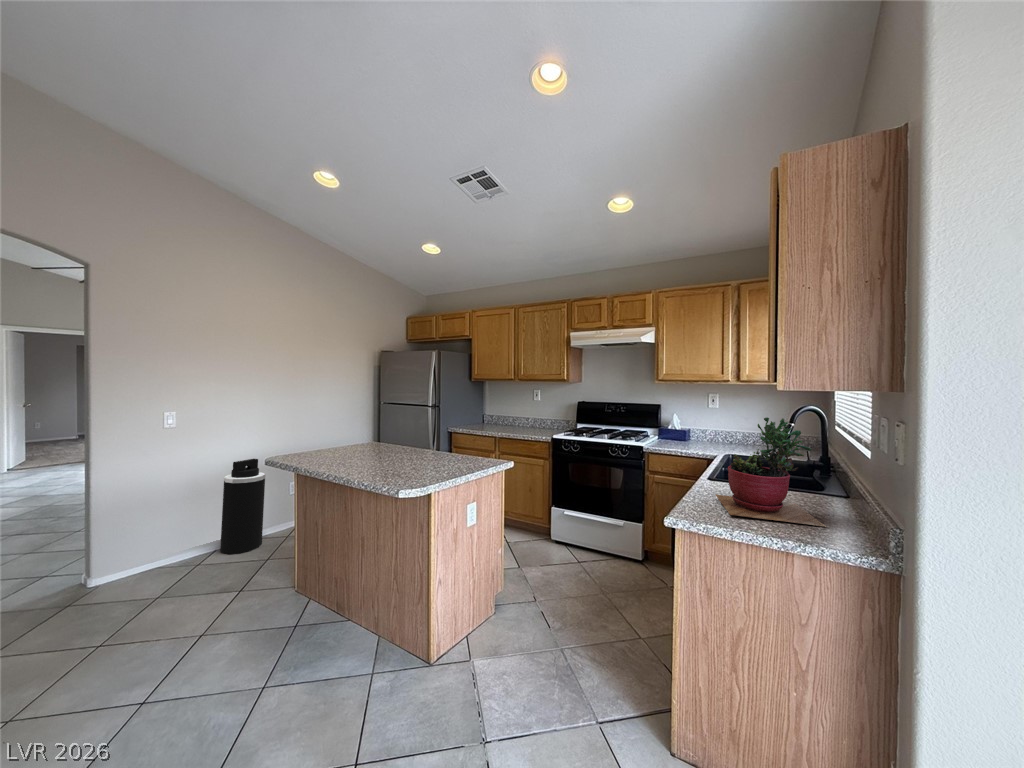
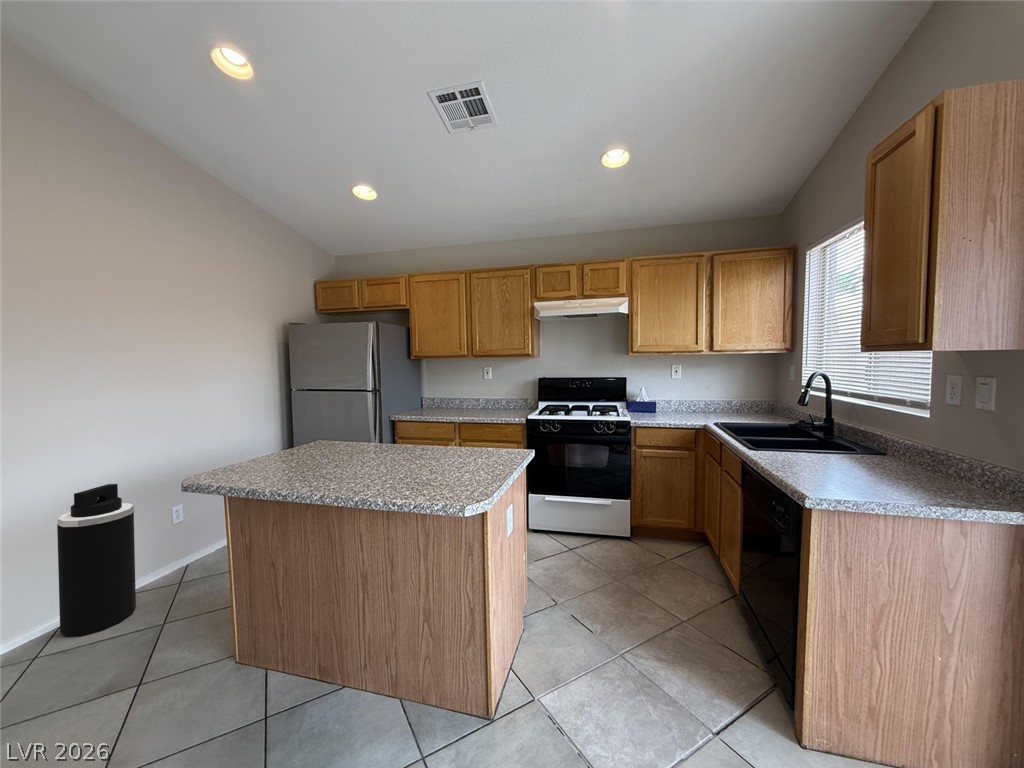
succulent plant: present [716,417,826,527] -> none [805,382,946,487]

